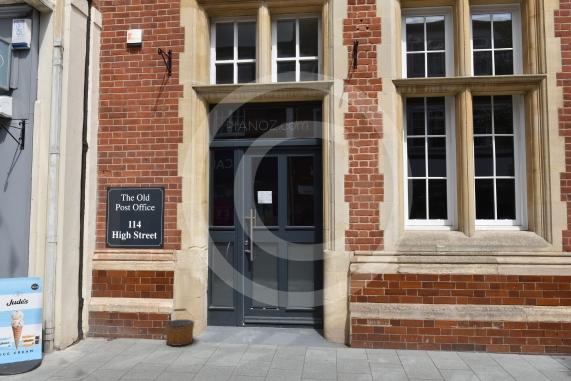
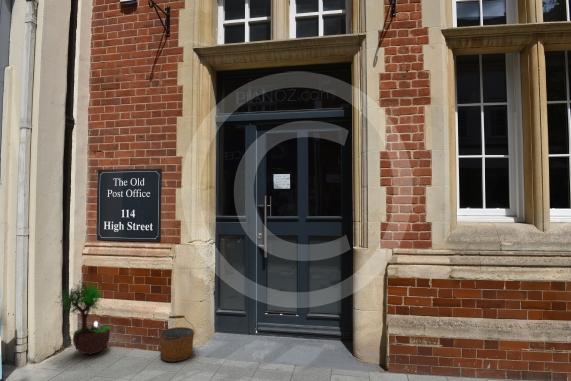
potted tree: none [78,277,121,343] -> present [61,282,110,354]

